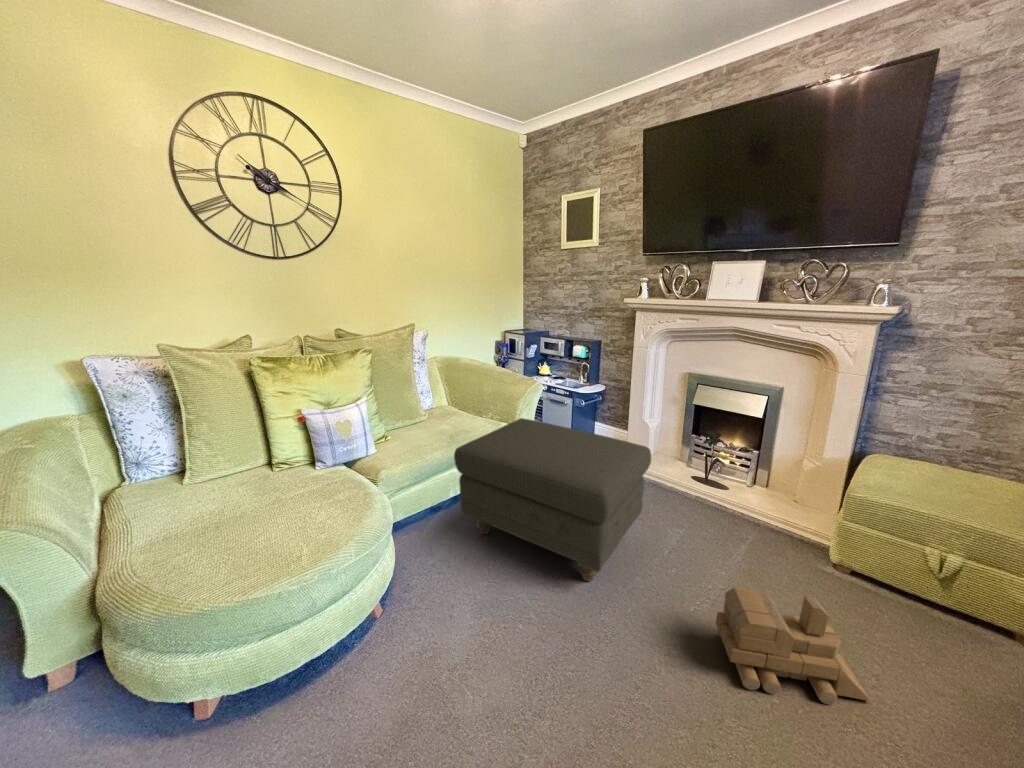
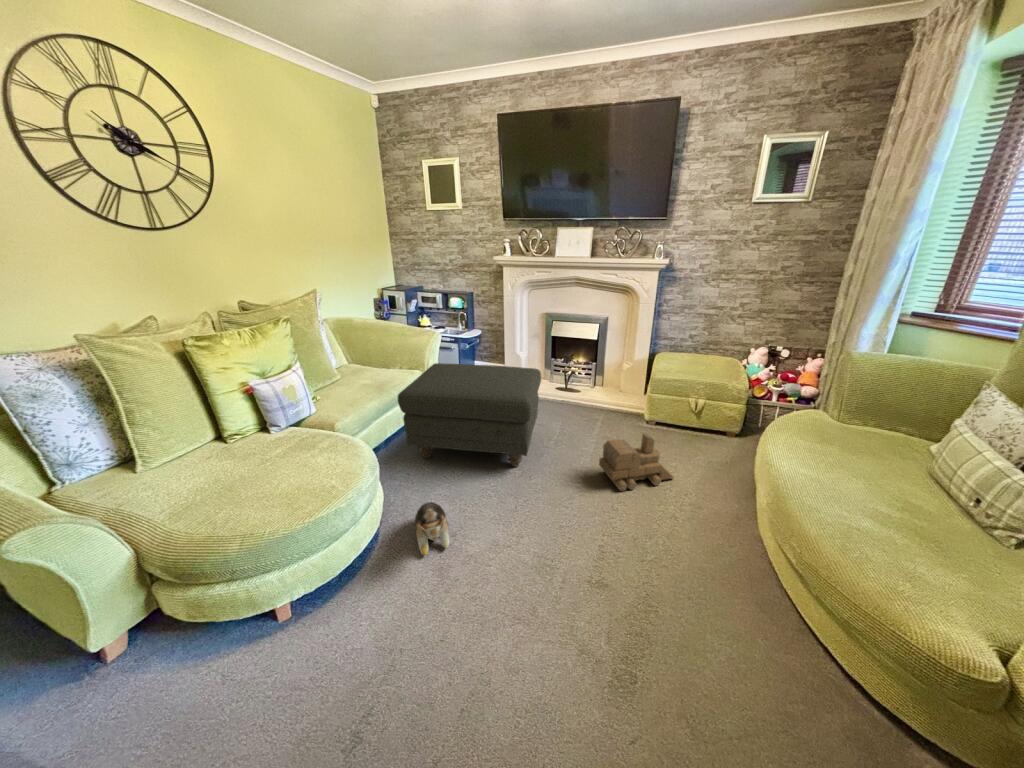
plush toy: none [379,603,454,686] -> present [415,502,450,556]

